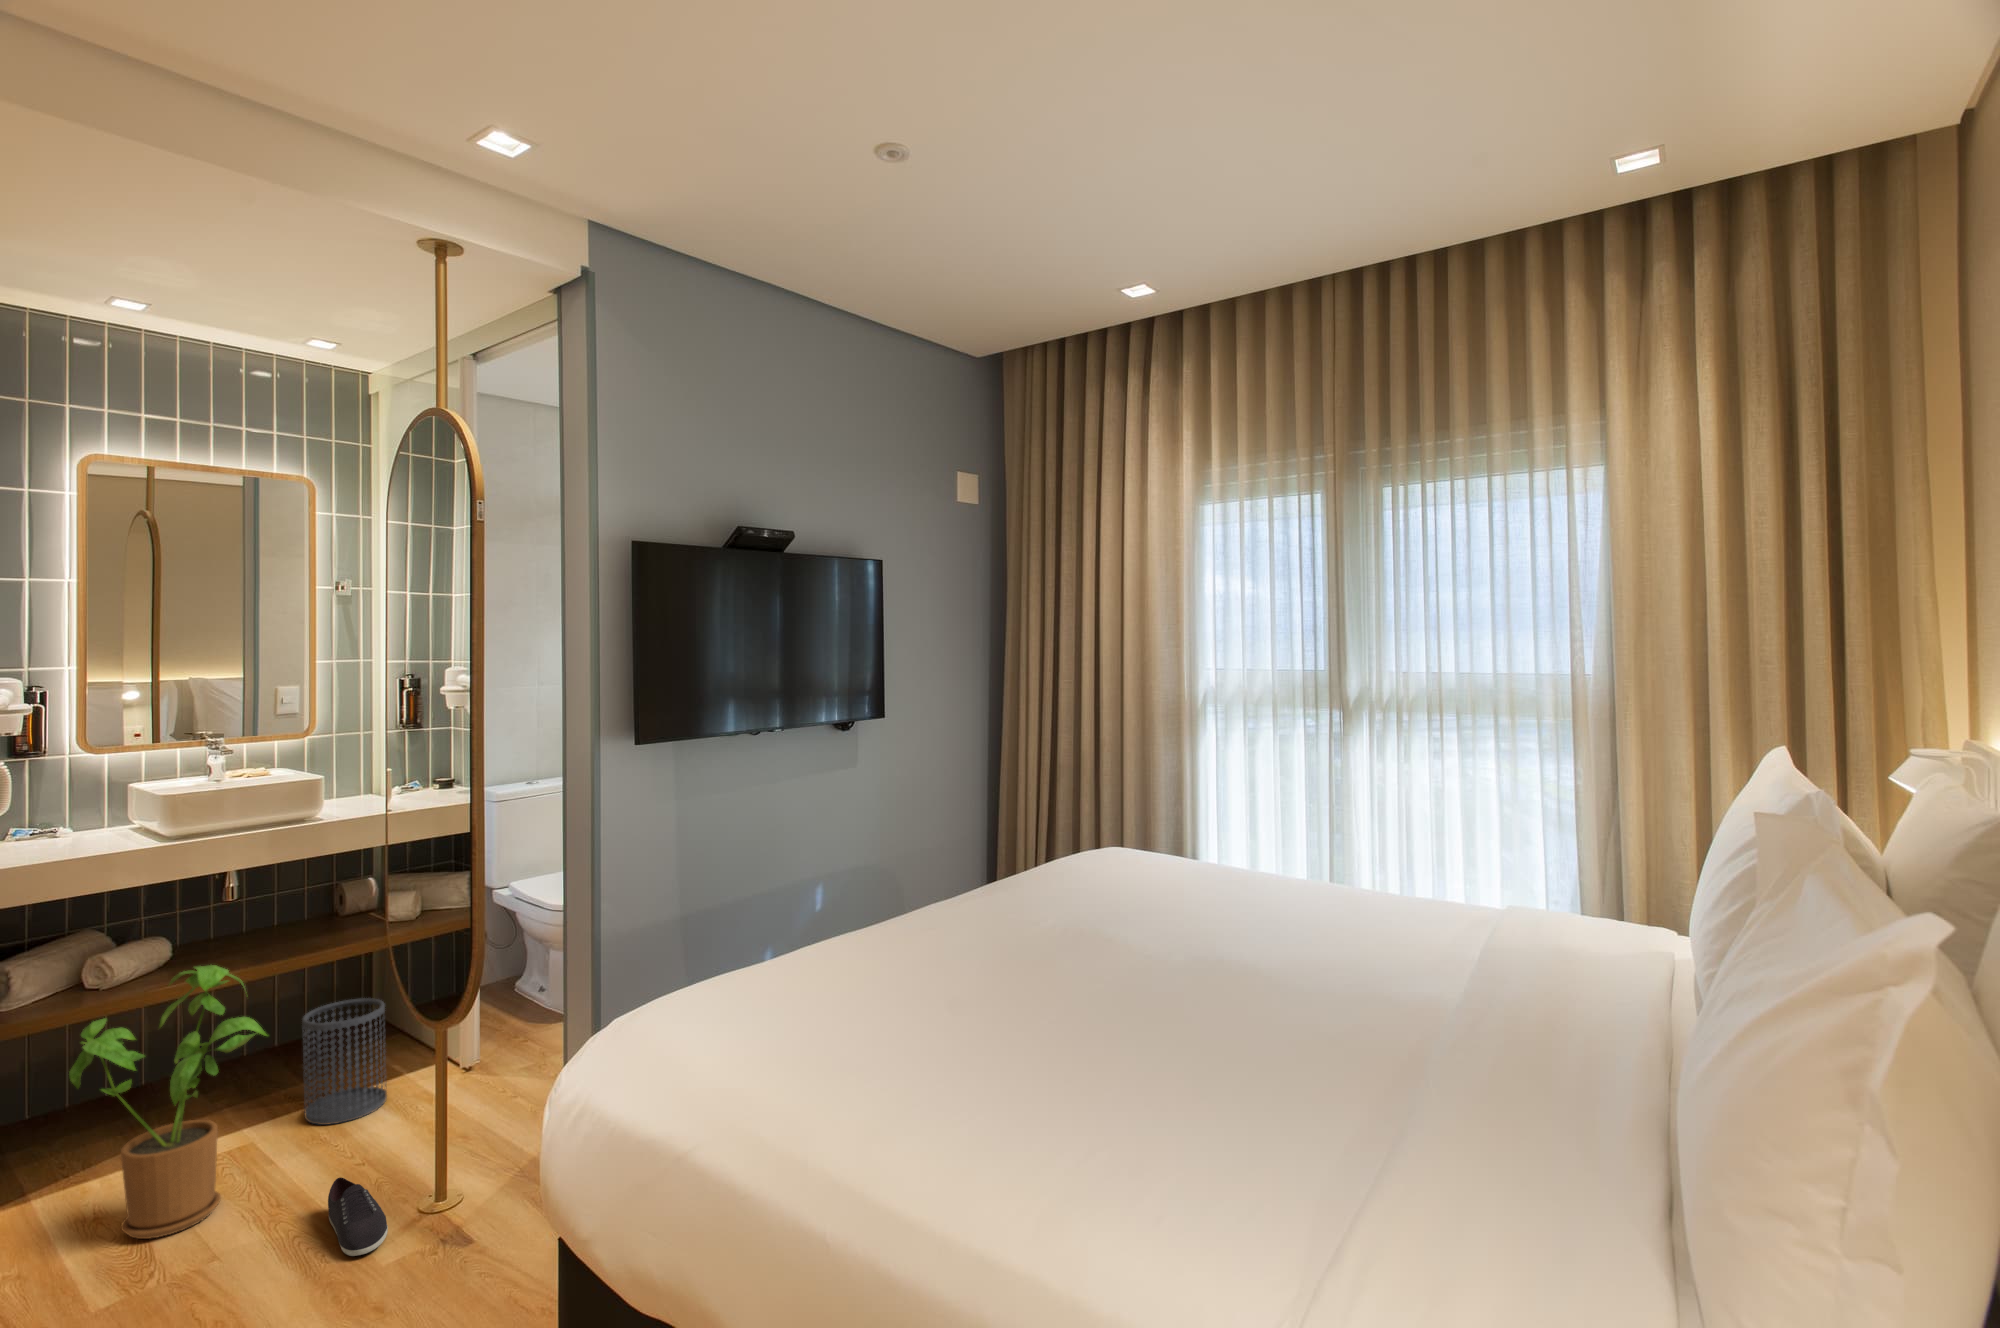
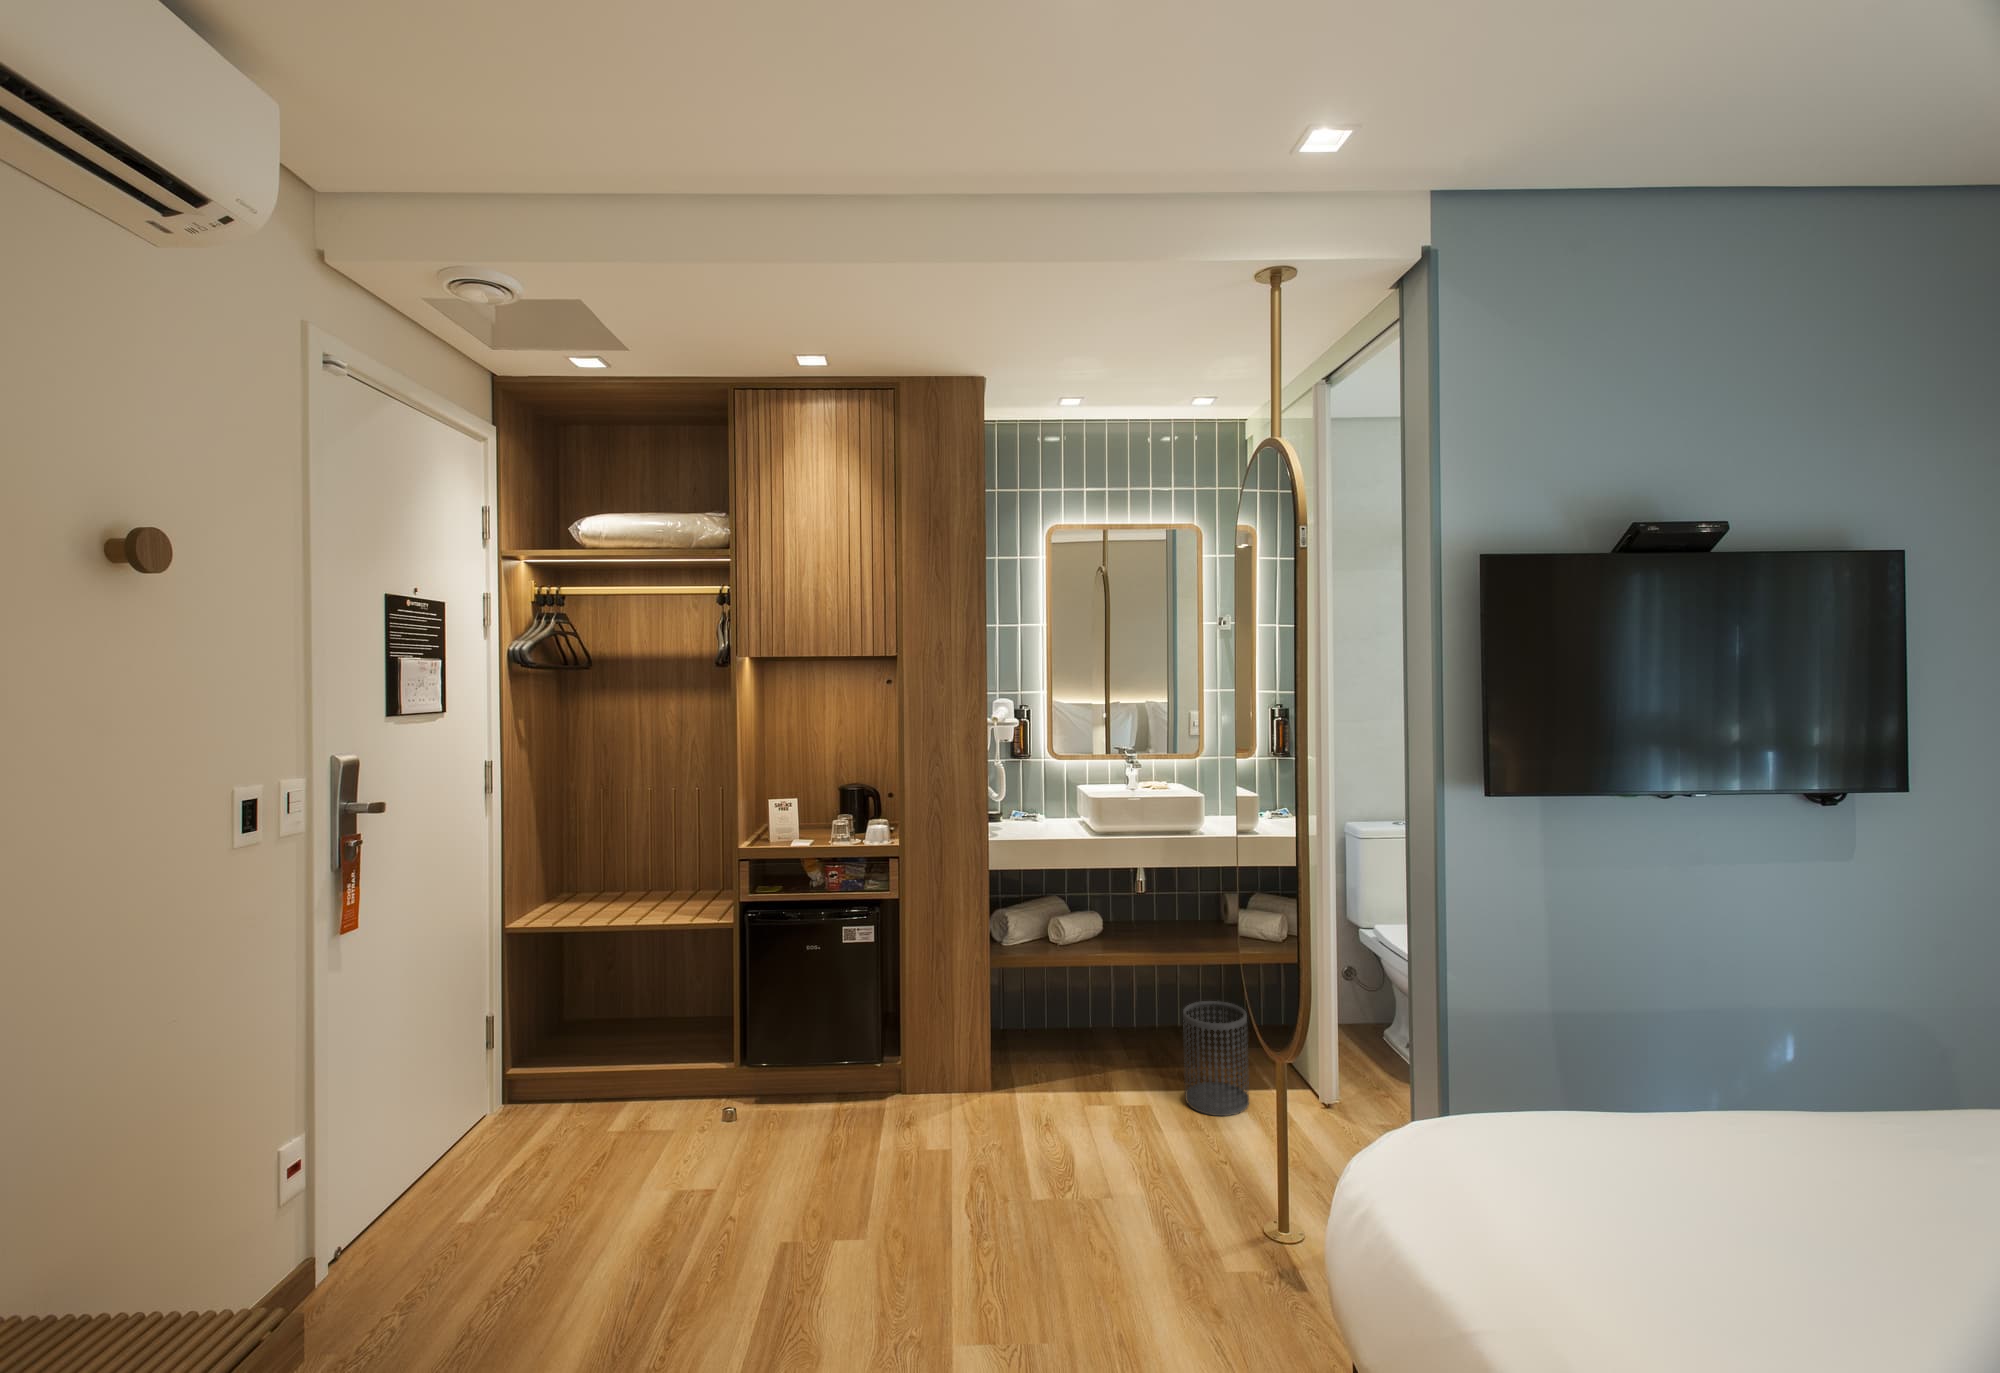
house plant: present [69,965,267,1239] -> none [1023,953,1145,1172]
shoe: present [328,1177,388,1256] -> none [1185,1181,1229,1273]

